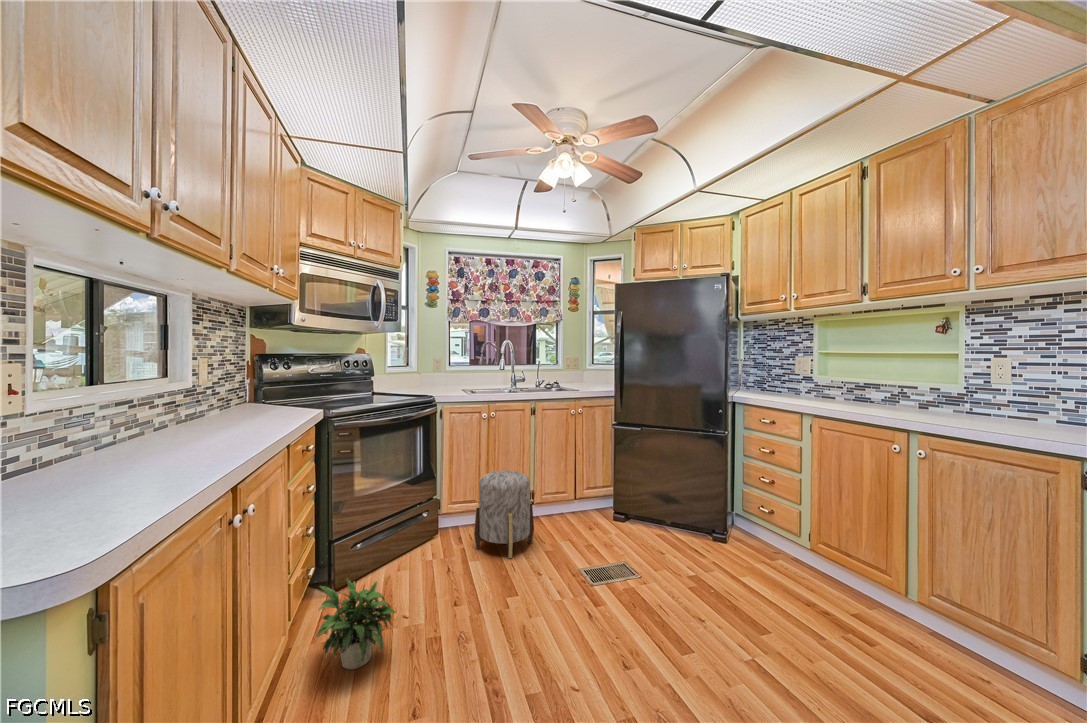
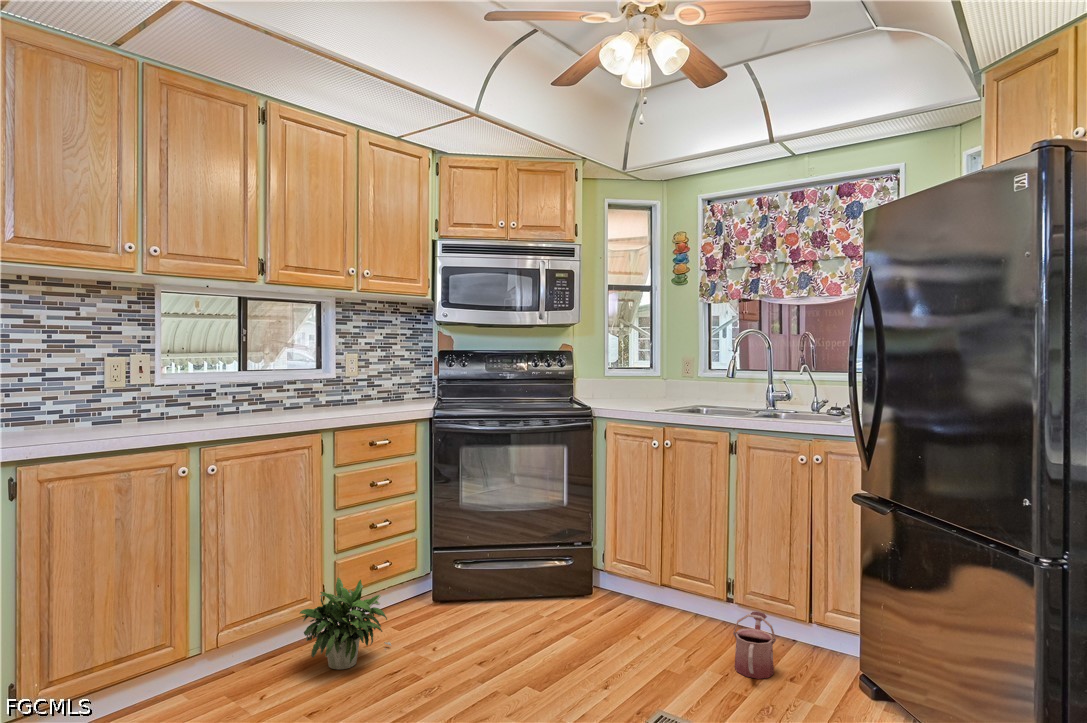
stool: present [474,470,534,558] -> none [592,530,674,662]
watering can: none [550,499,580,534] -> present [733,612,776,679]

